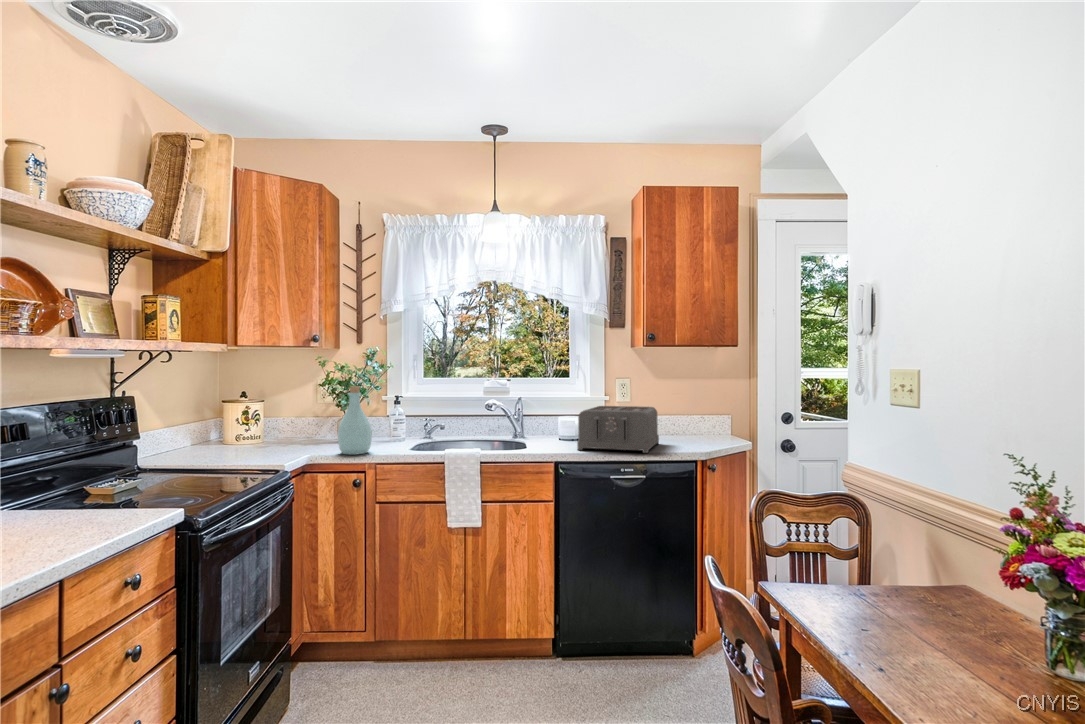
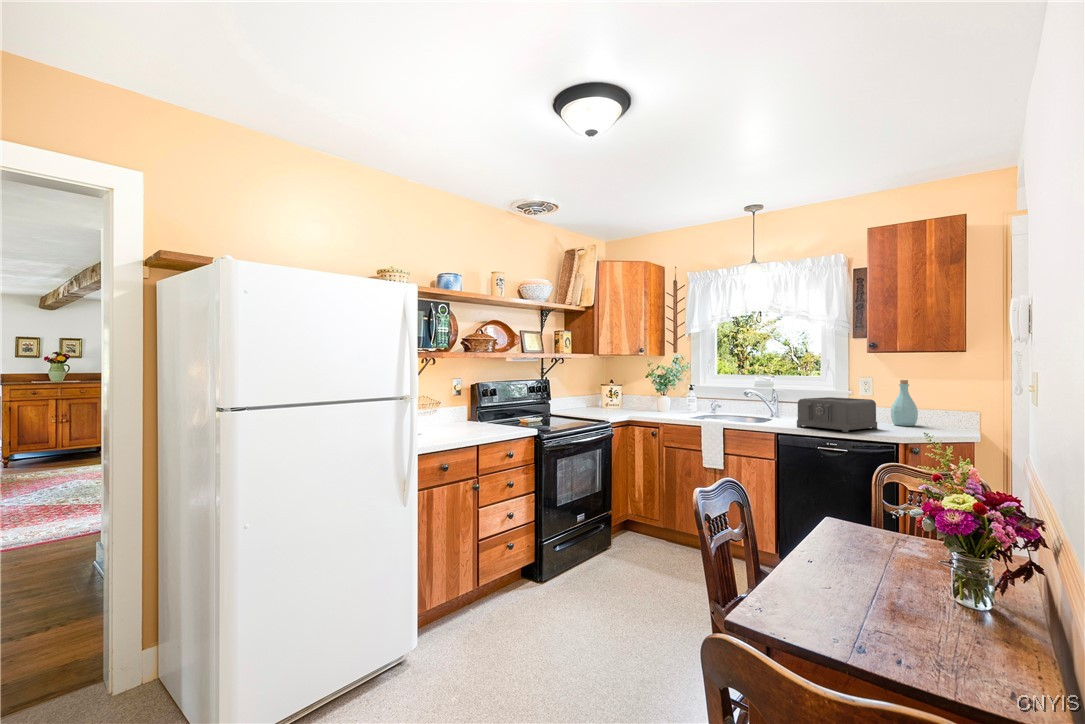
bottle: present [338,386,372,455] -> present [891,380,918,426]

